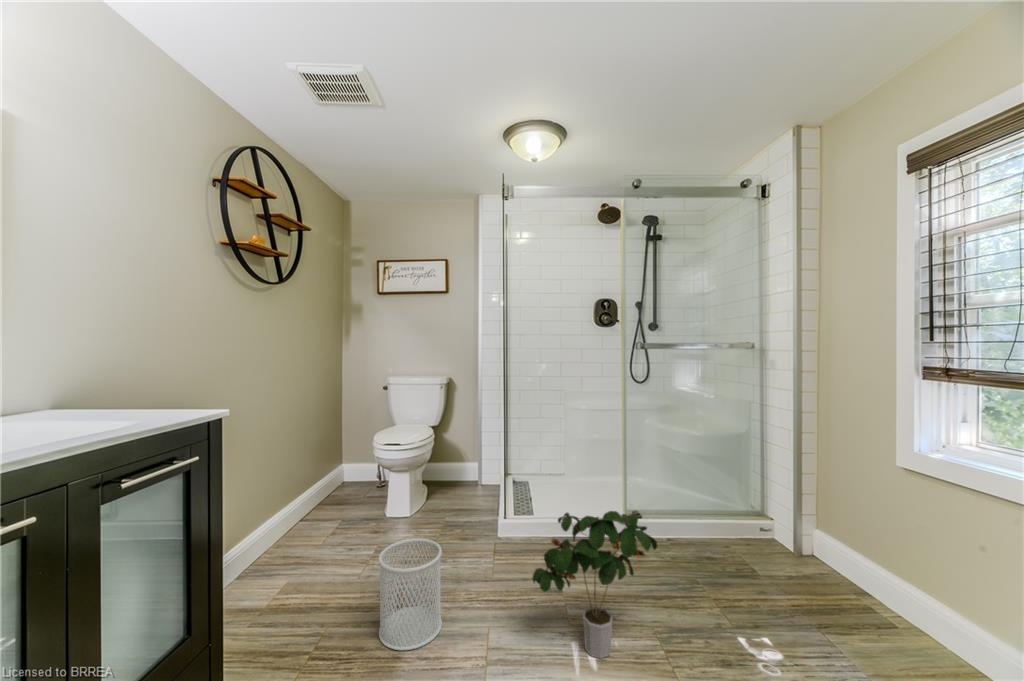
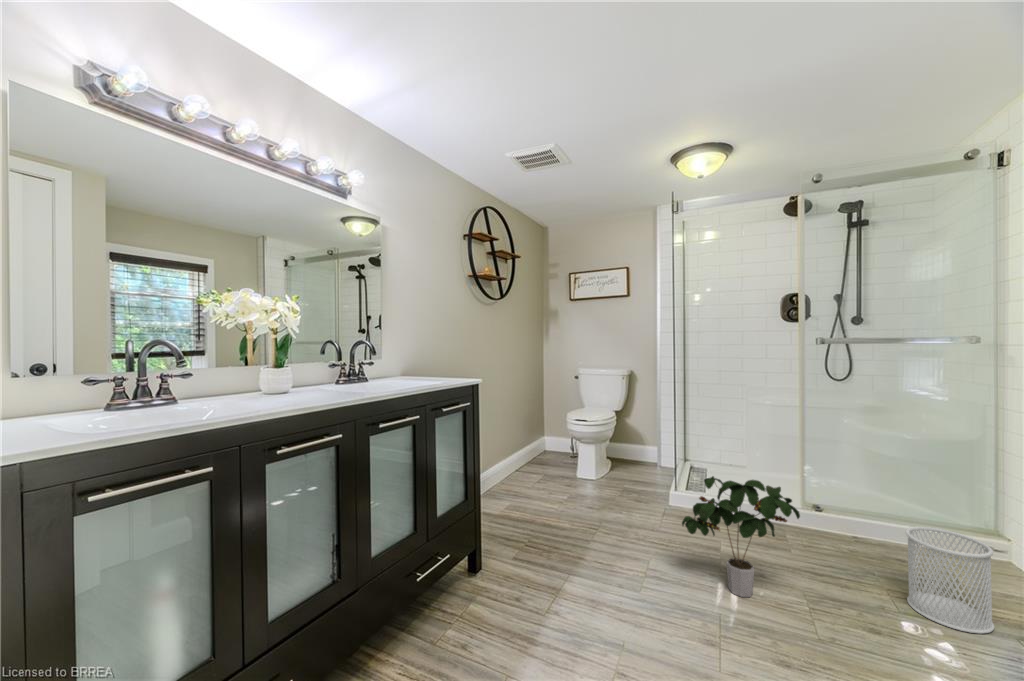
wastebasket: present [379,538,442,650] -> present [906,527,994,634]

